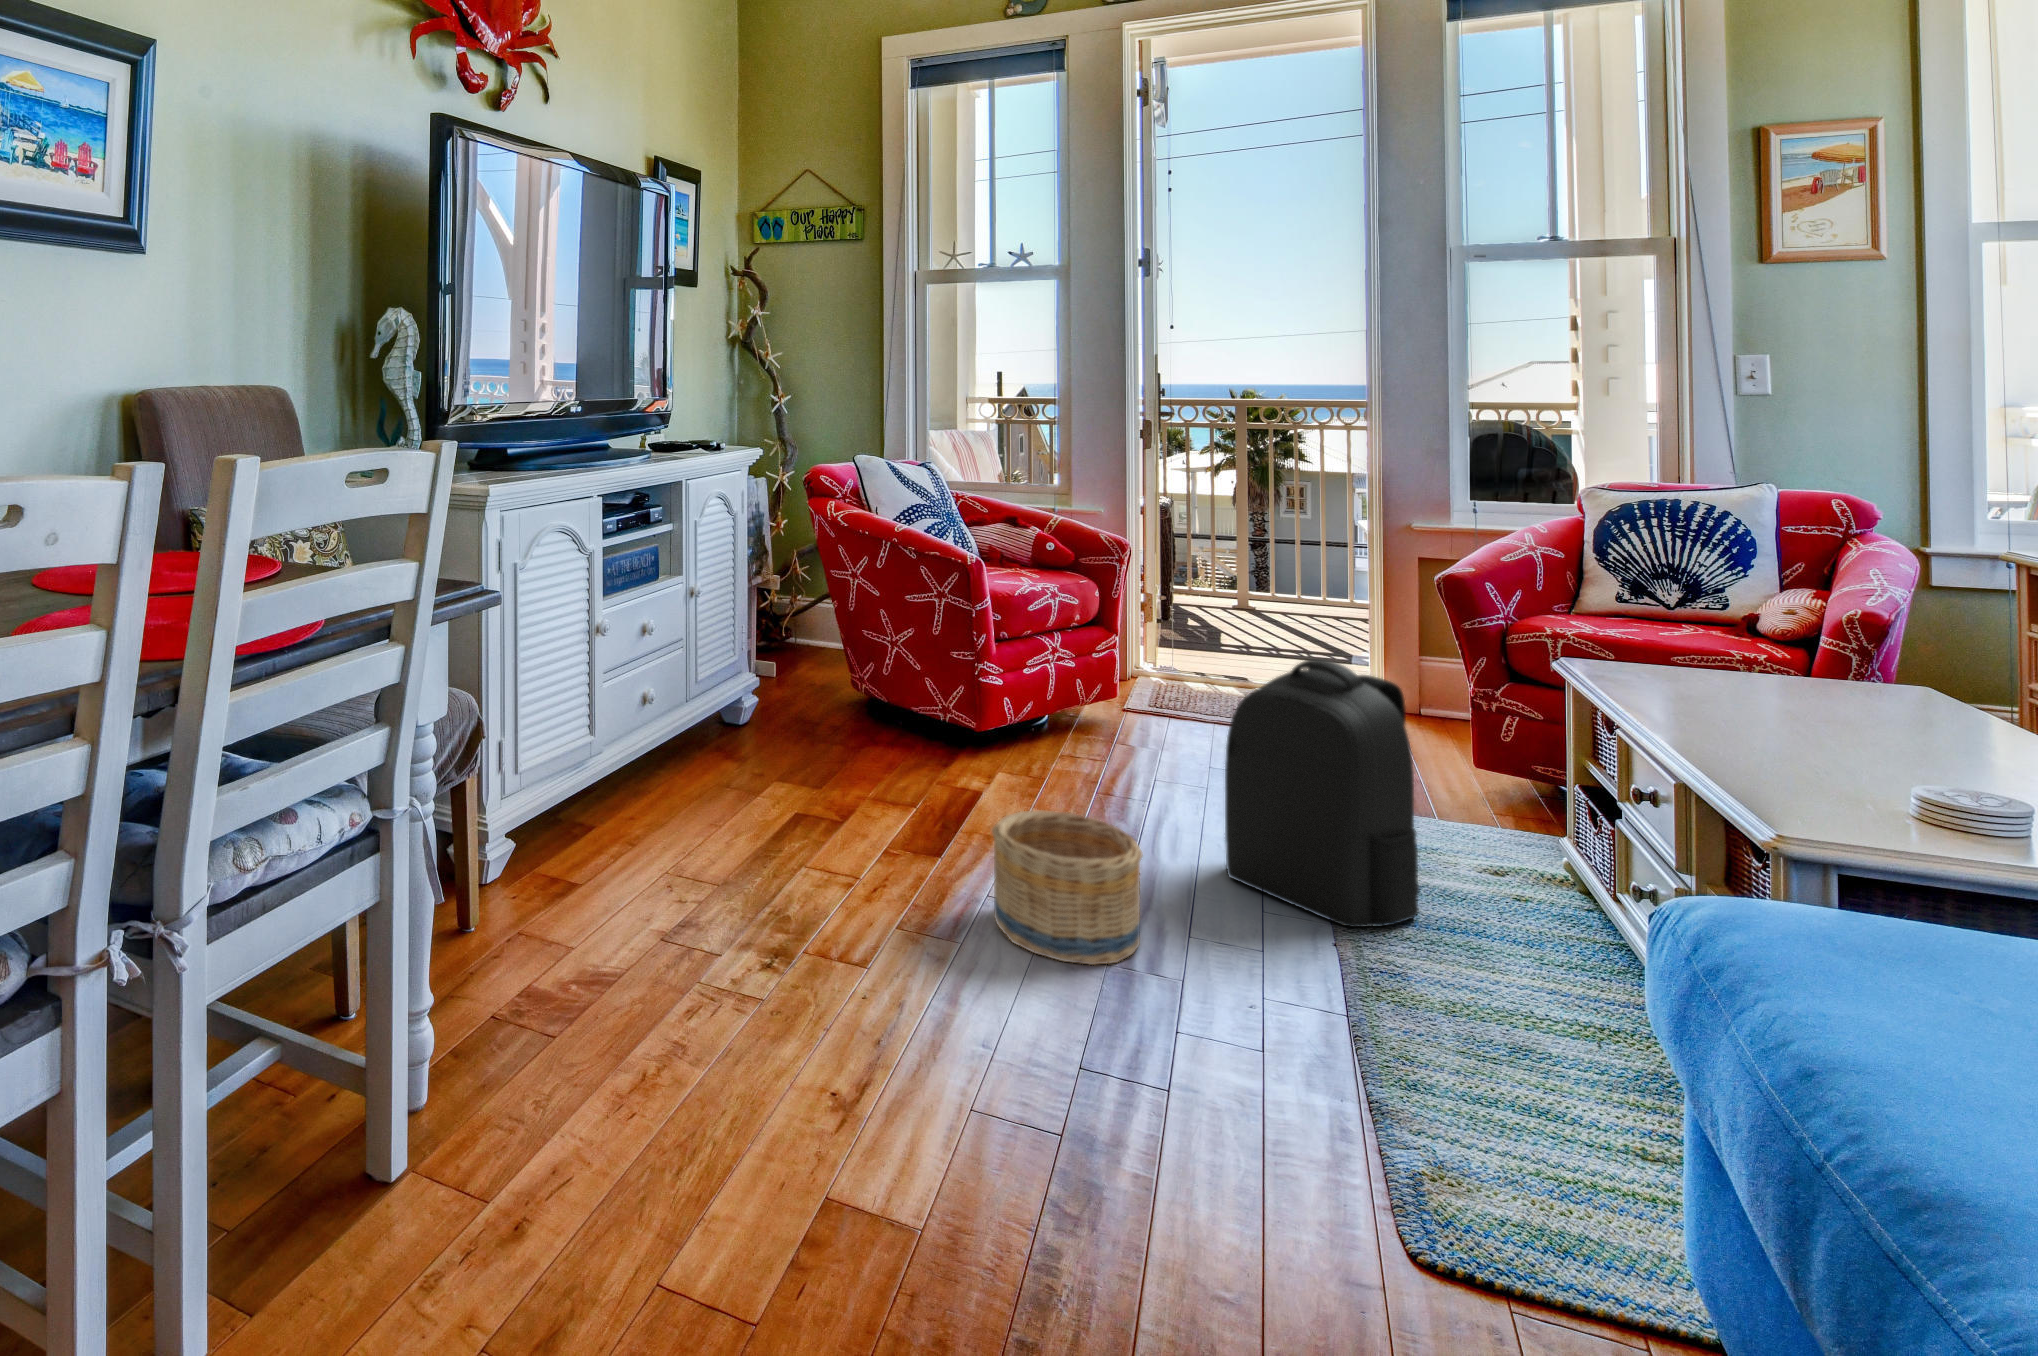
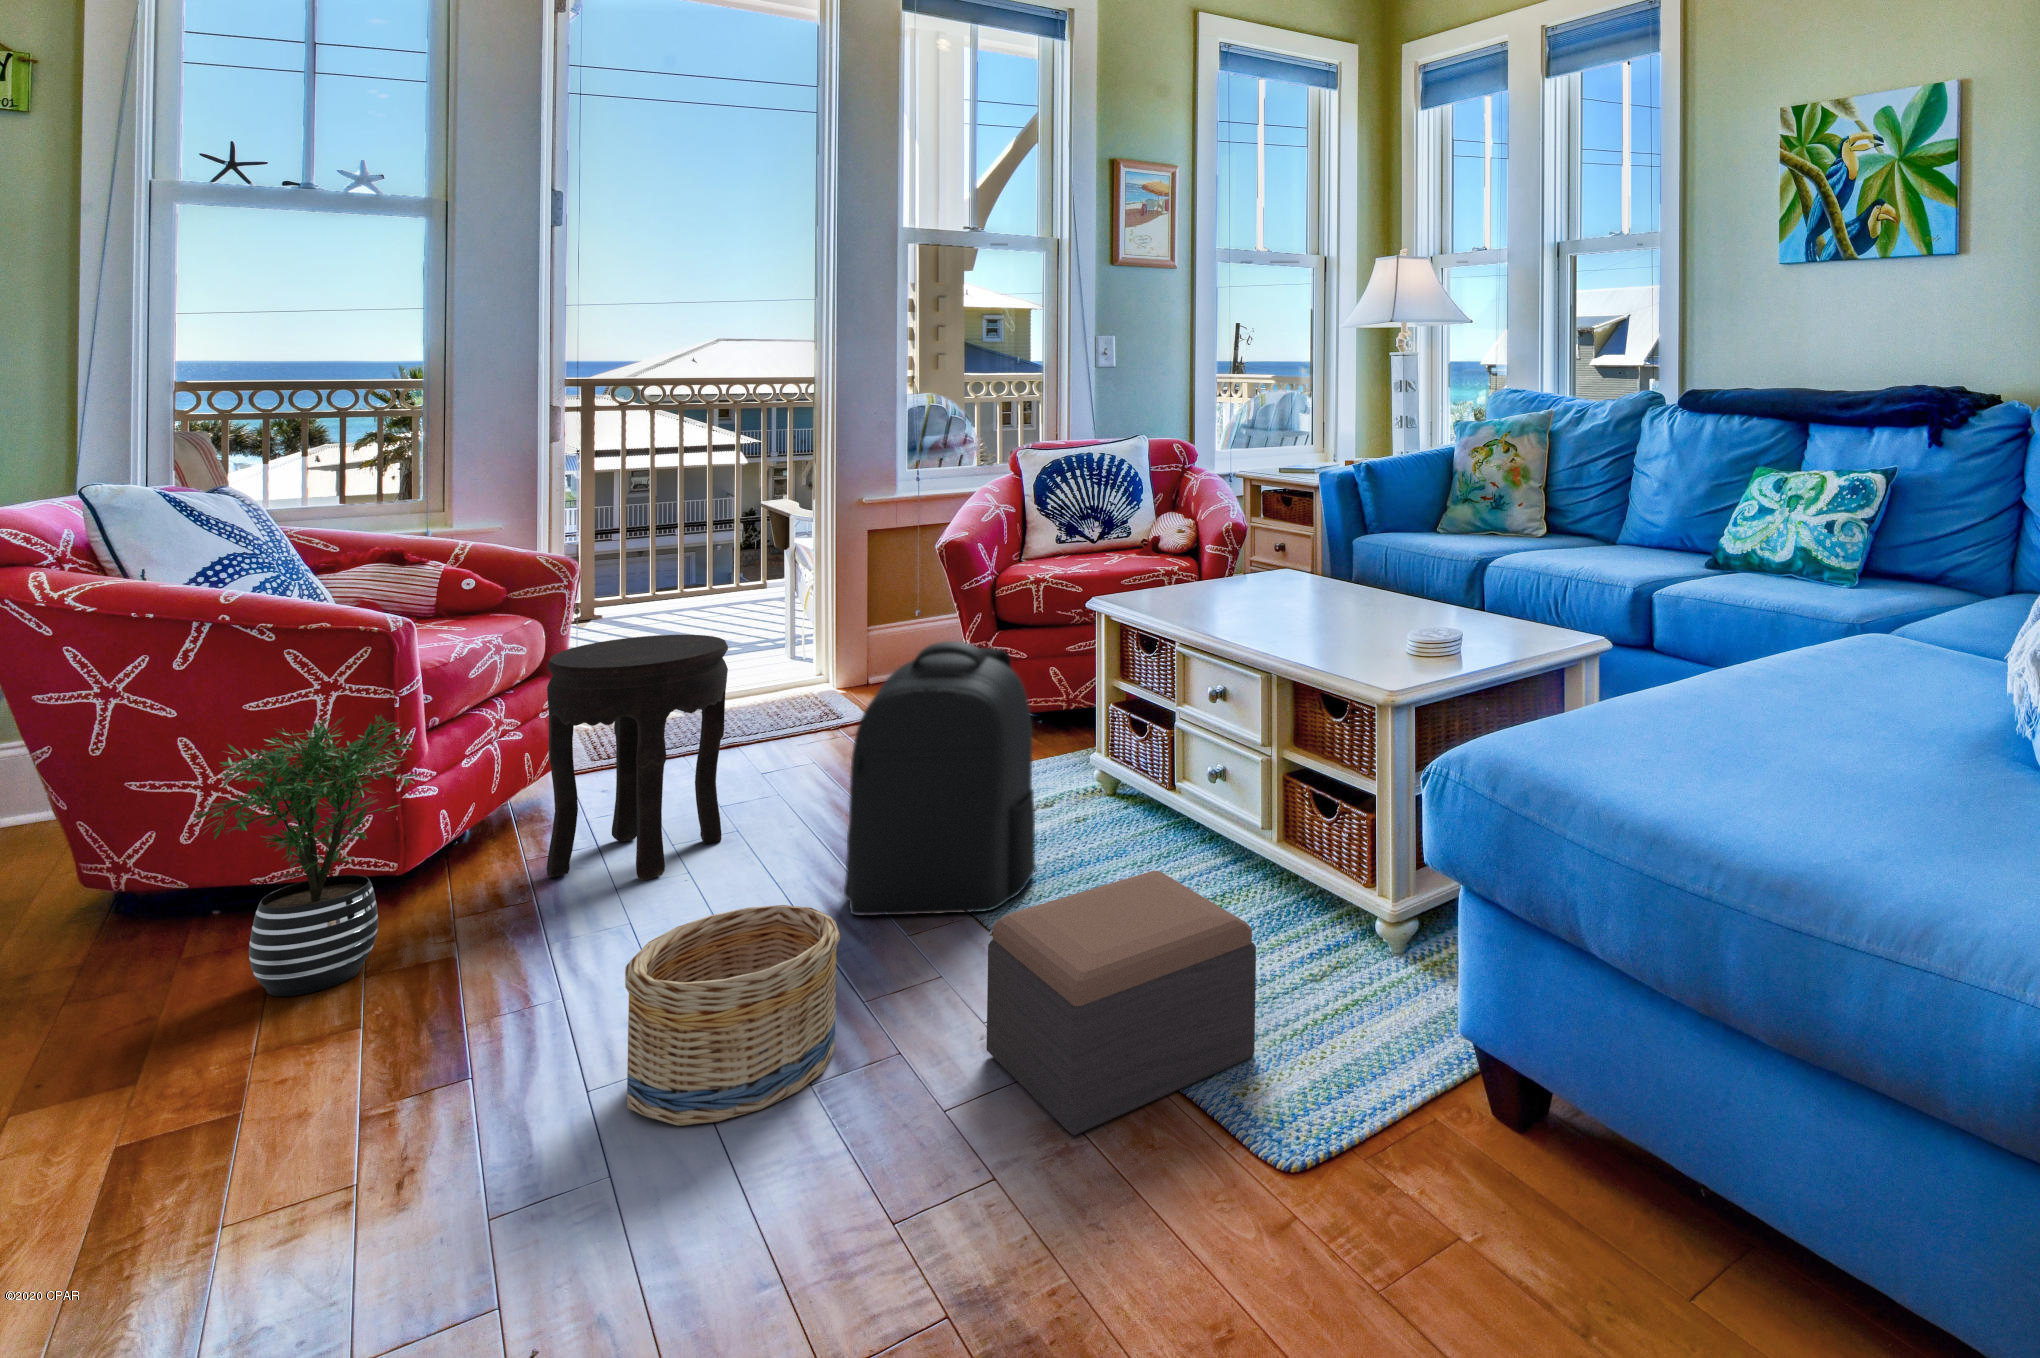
side table: none [1059,604,1187,794] -> present [547,635,728,880]
potted plant: none [855,613,967,783] -> present [194,715,419,996]
footstool: none [1237,902,1491,1169] -> present [987,871,1256,1136]

